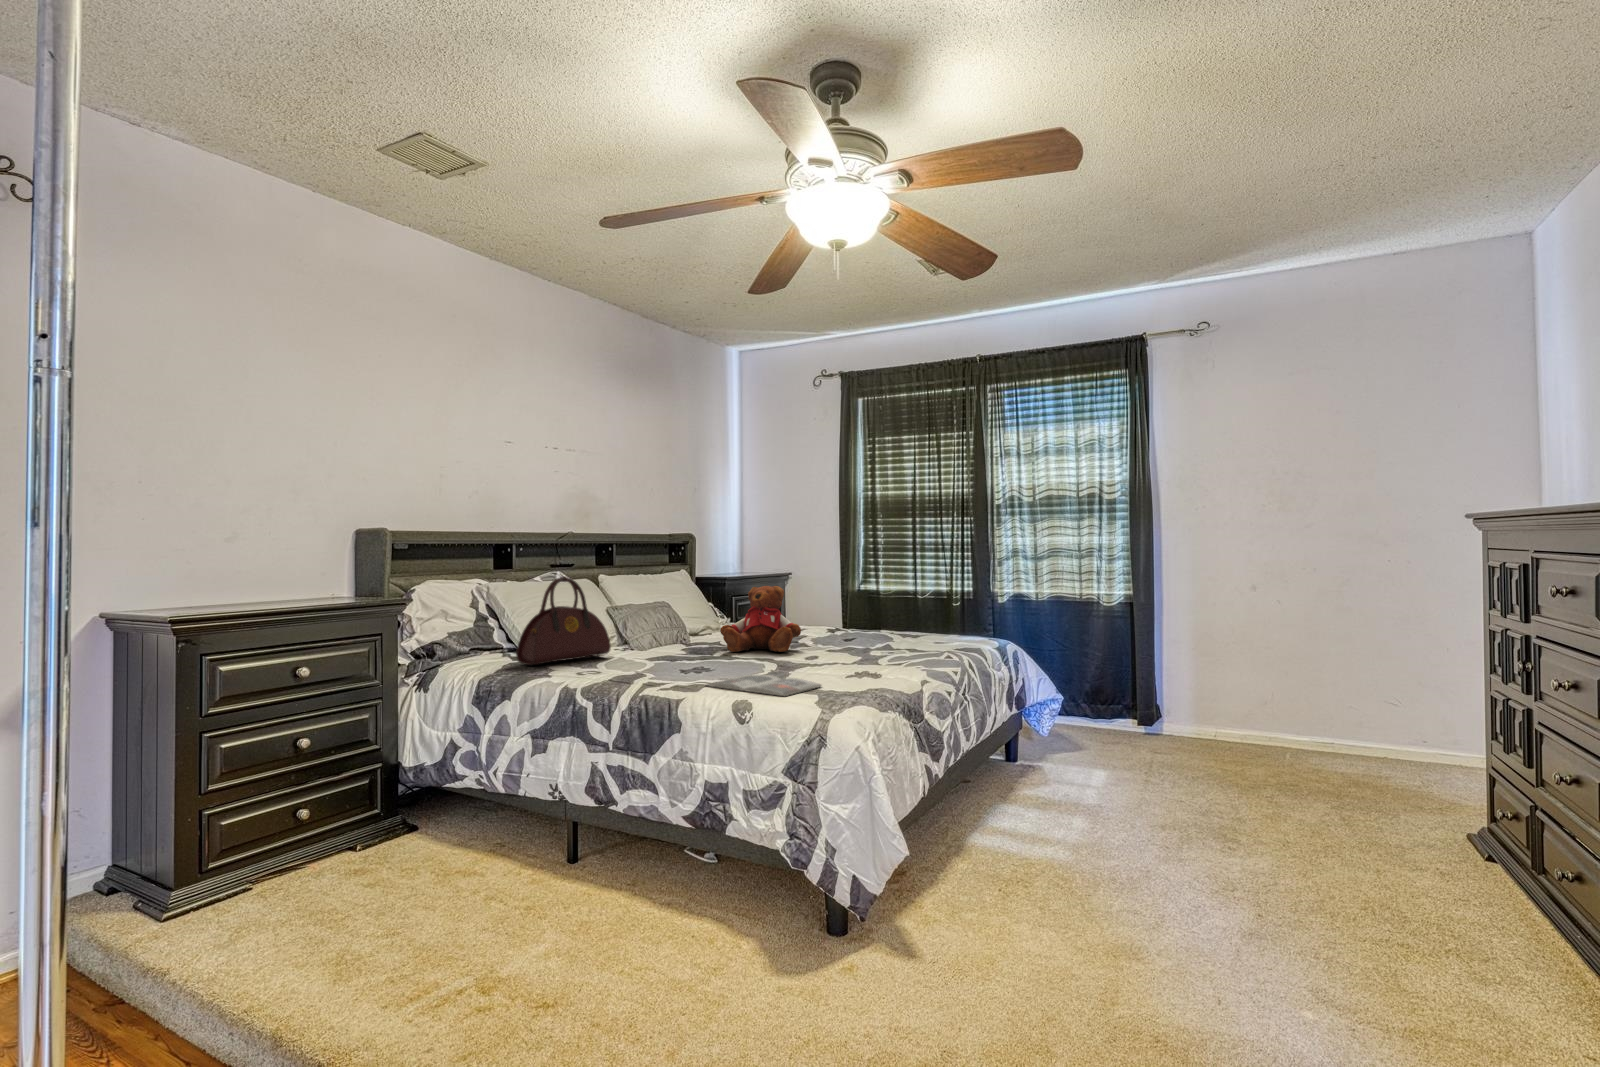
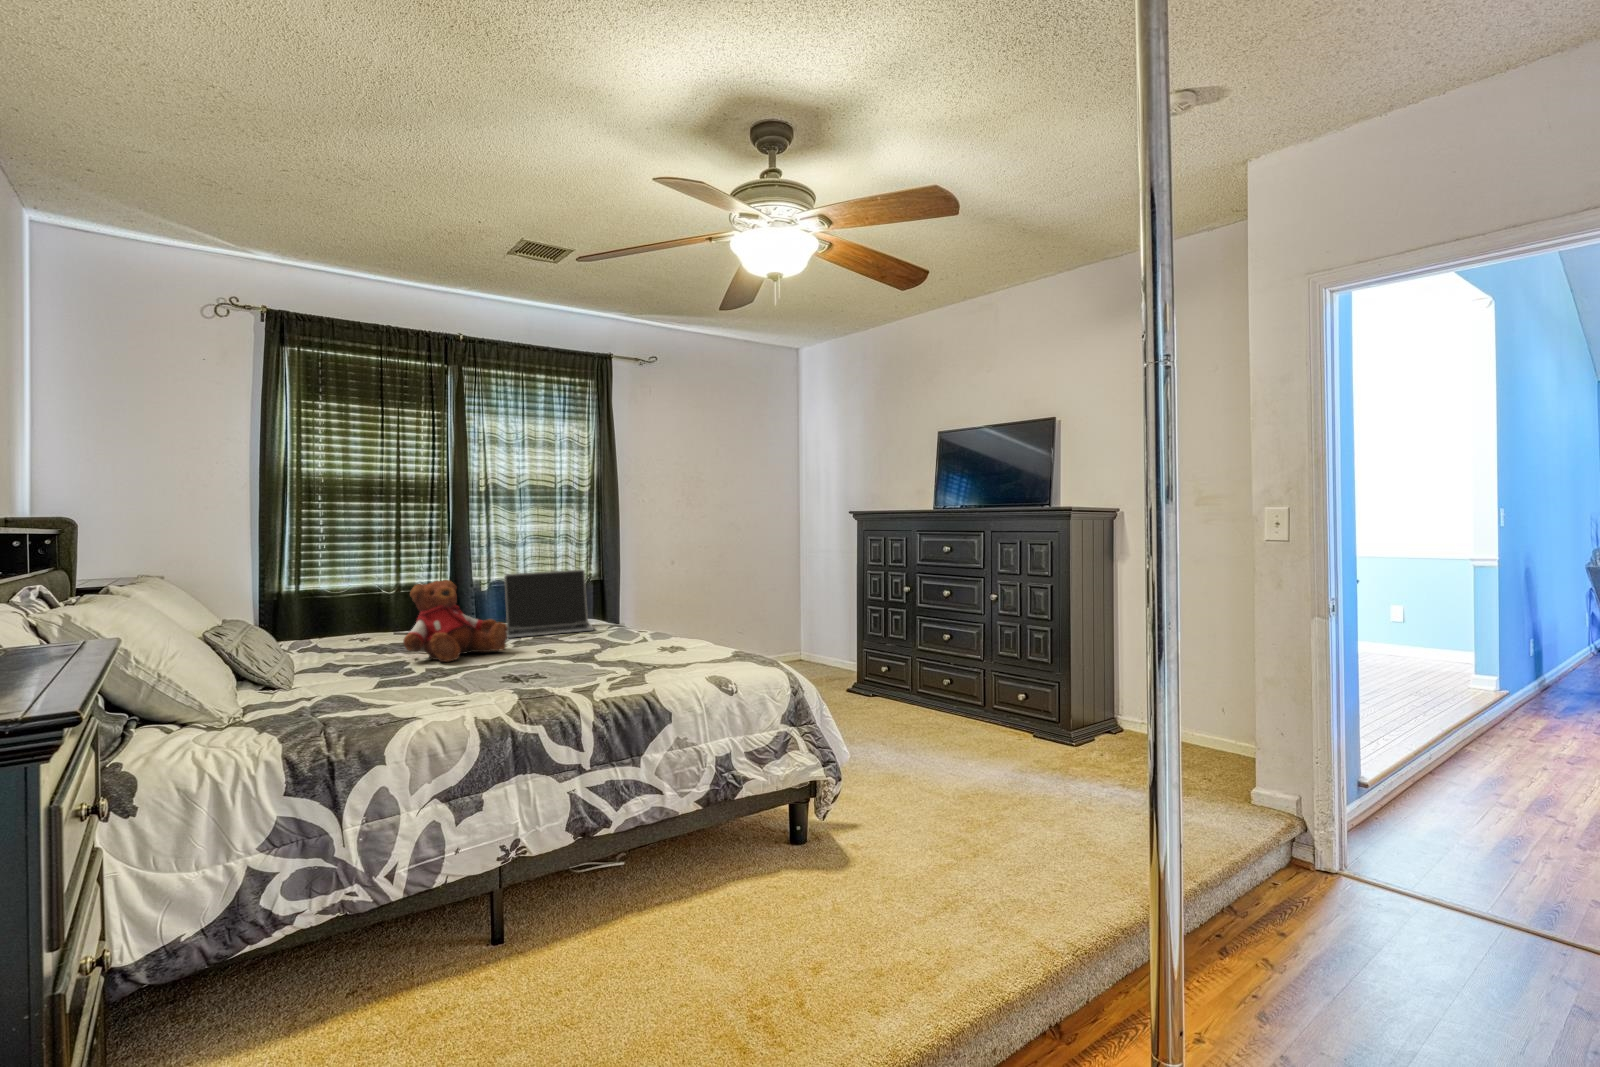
handbag: present [516,577,611,665] -> none [272,583,348,723]
laptop: none [848,587,948,652] -> present [504,570,594,638]
magazine: present [706,675,821,696] -> none [617,651,734,675]

